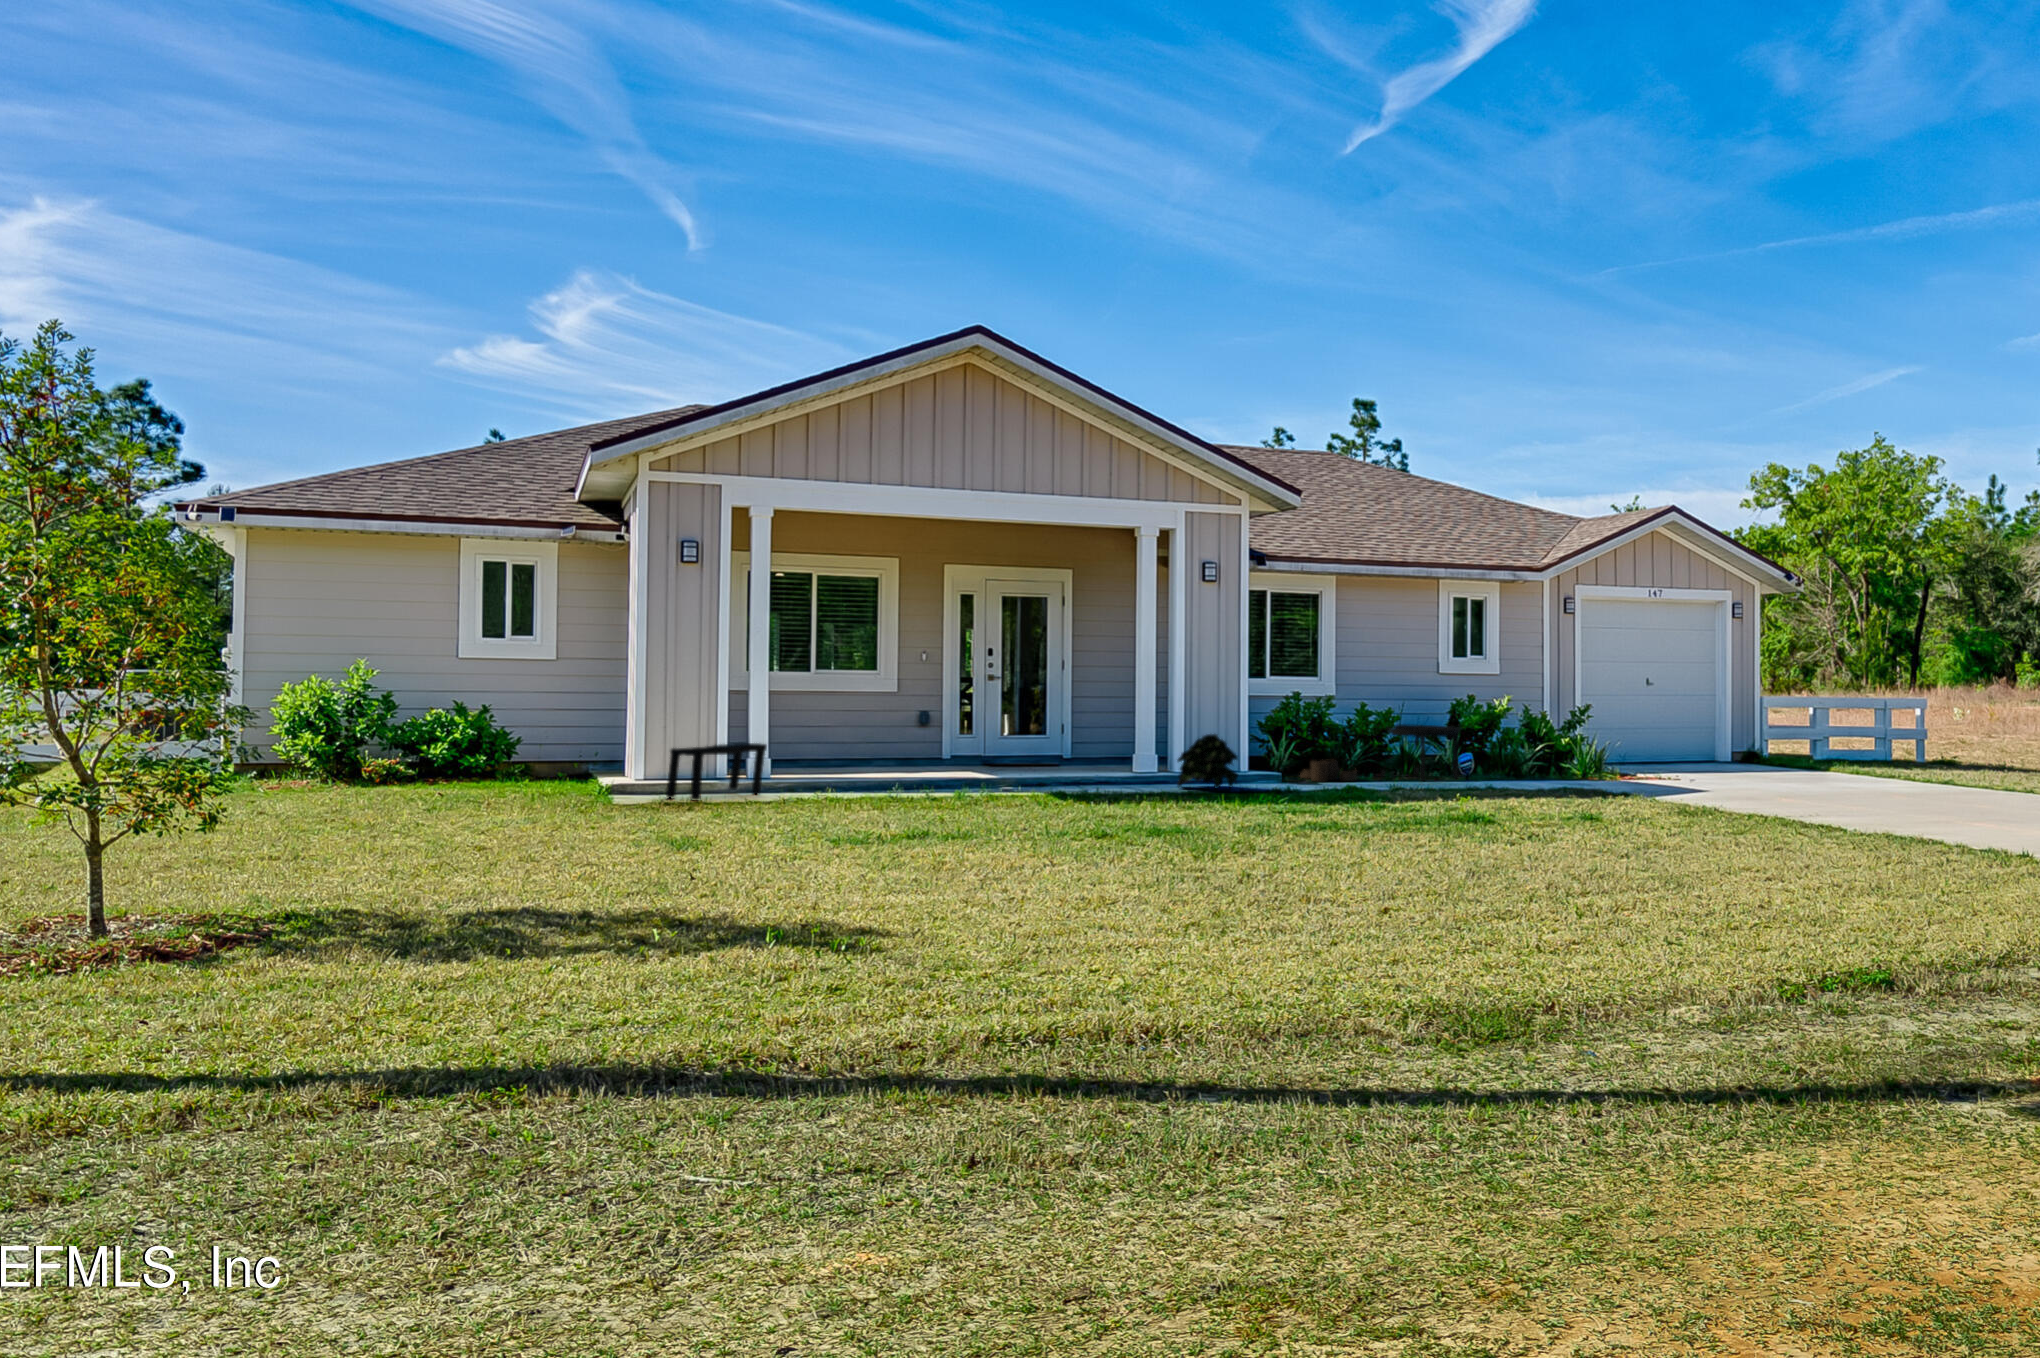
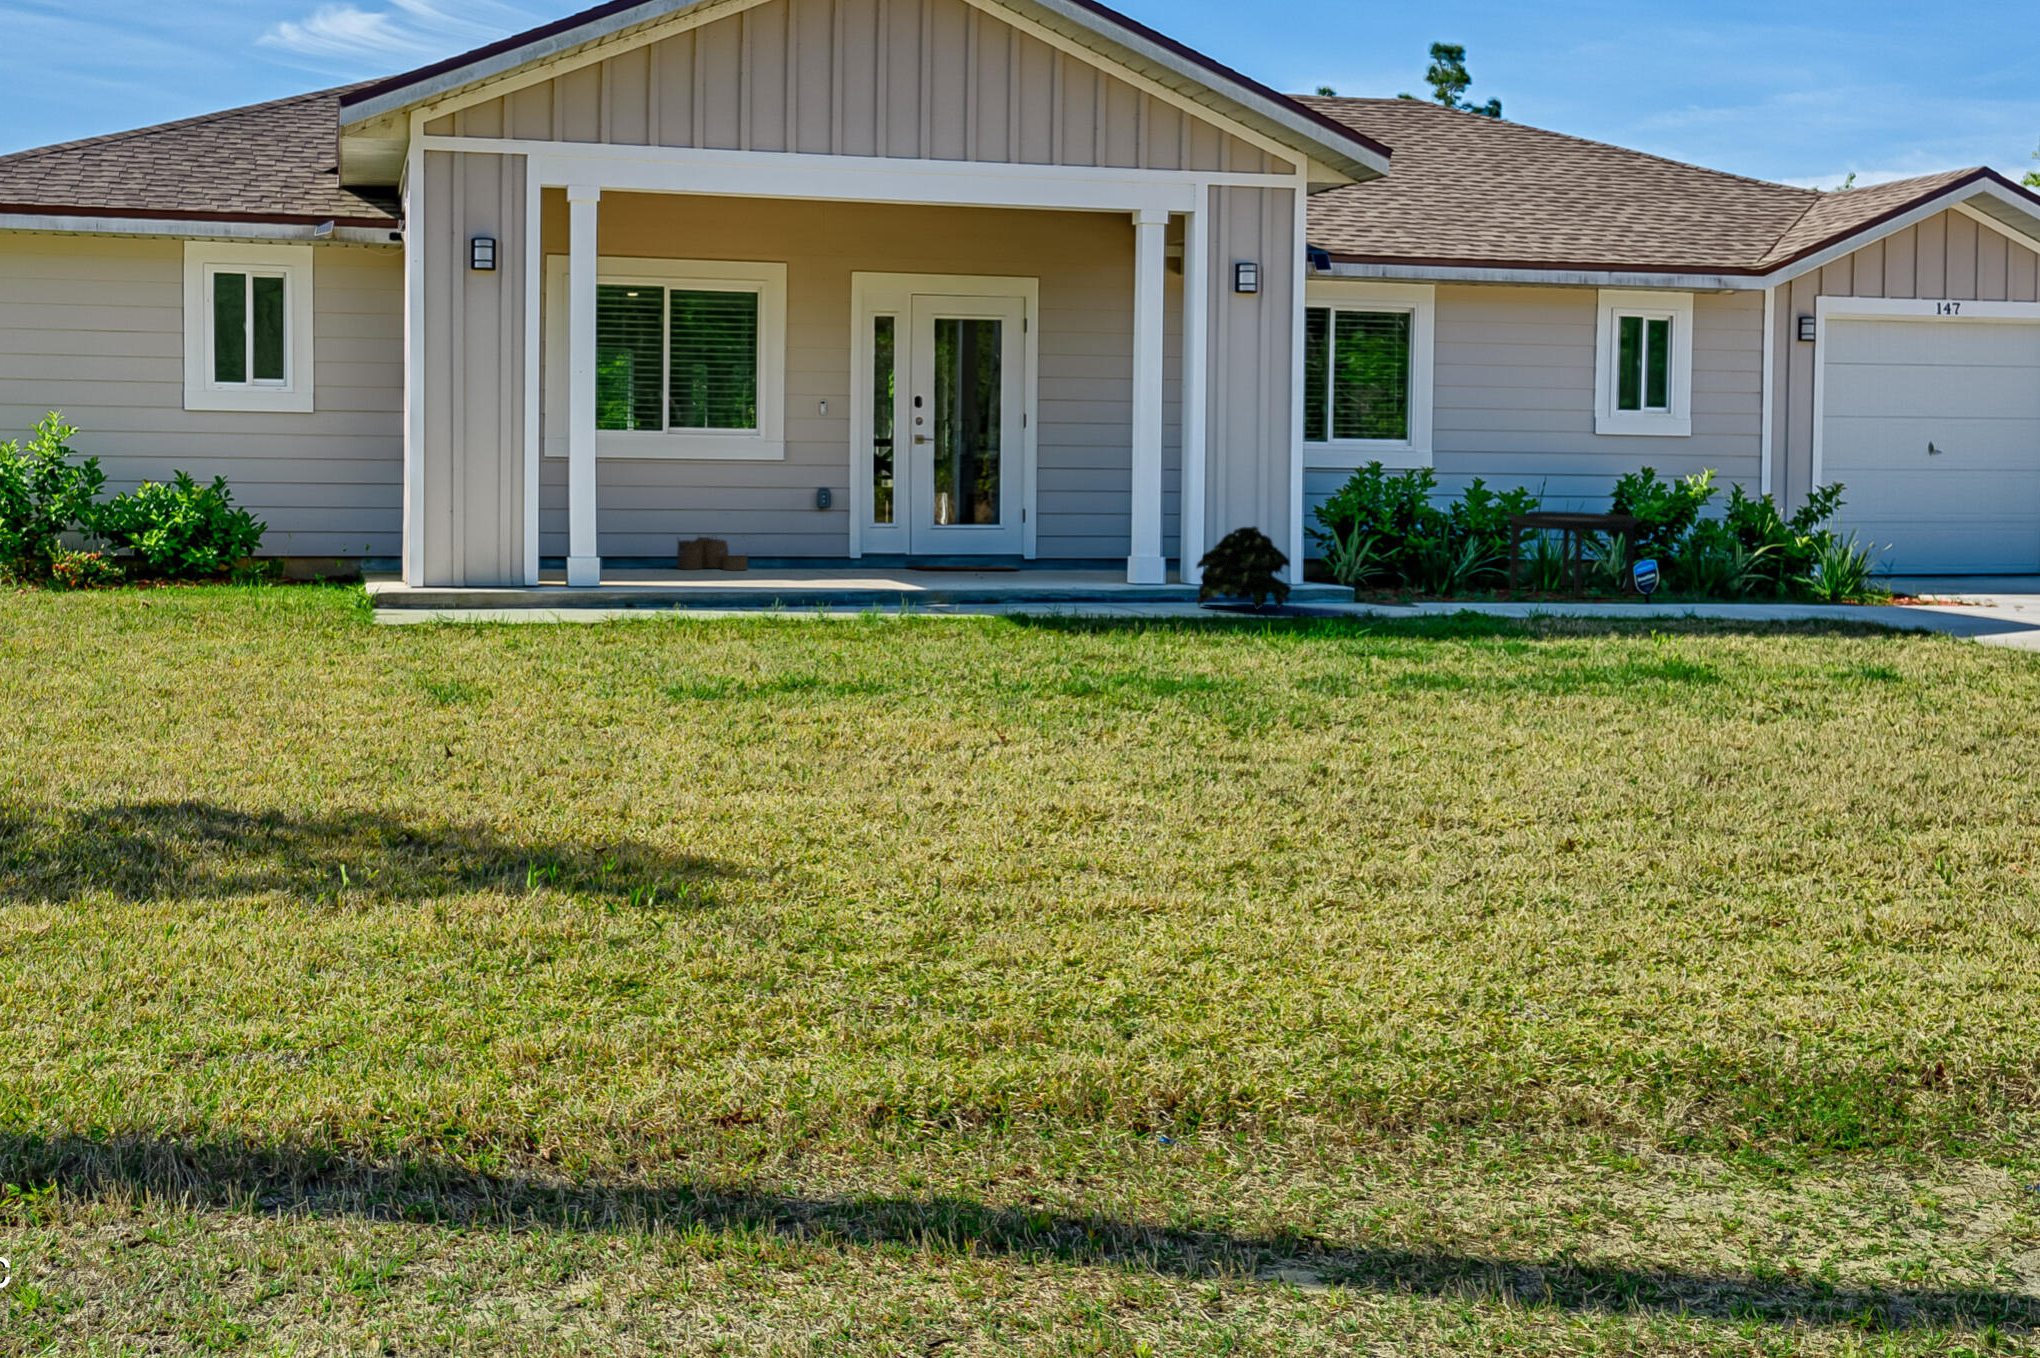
bench: present [666,743,767,801] -> none [442,535,585,620]
woven basket: present [1300,759,1357,782] -> present [677,537,747,571]

